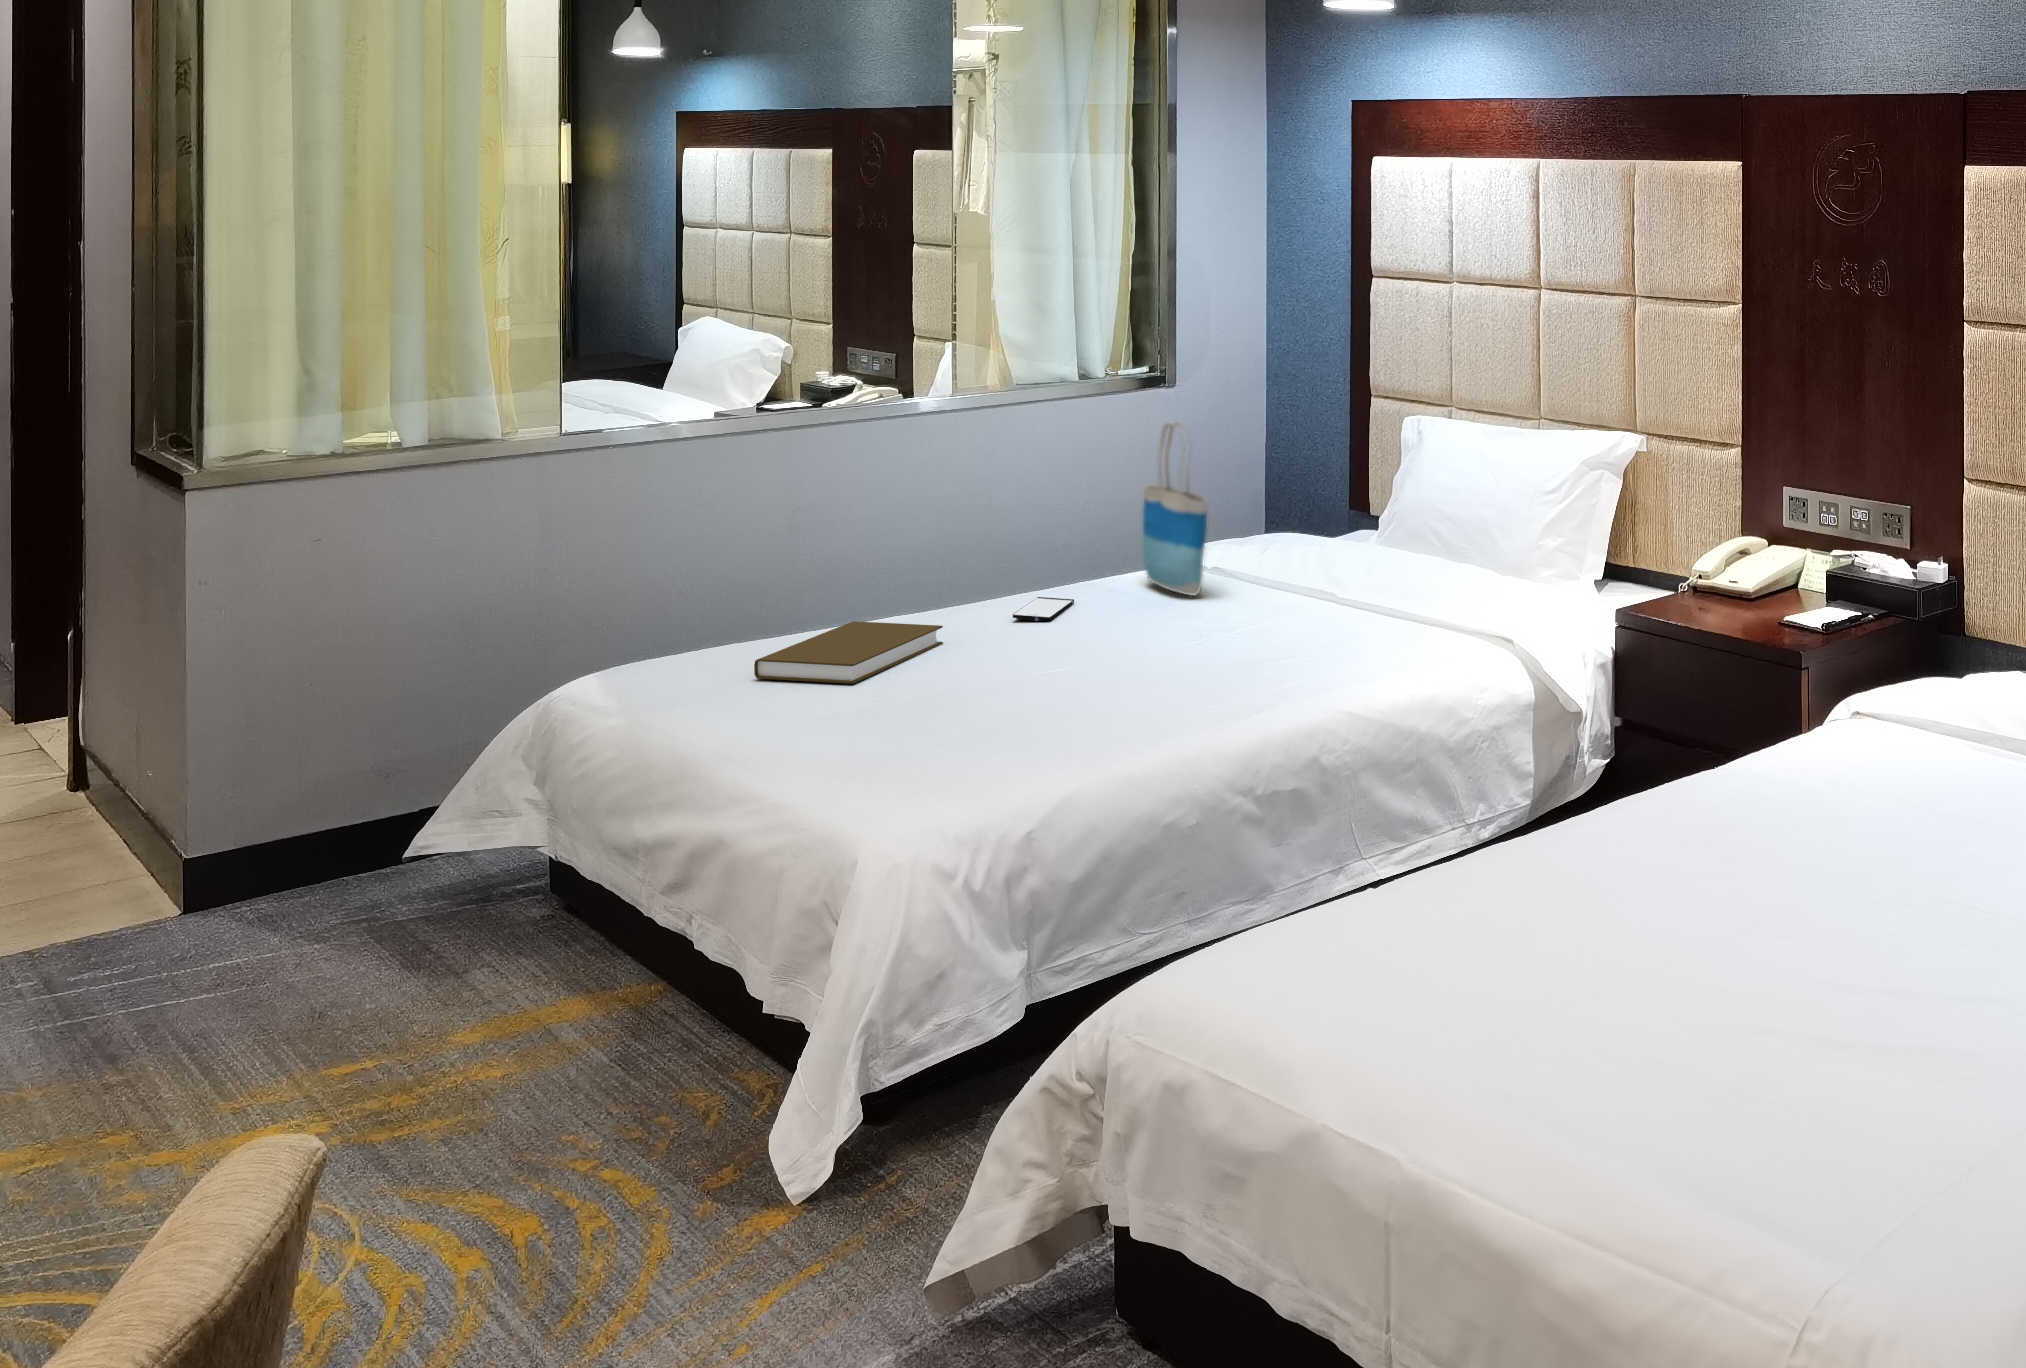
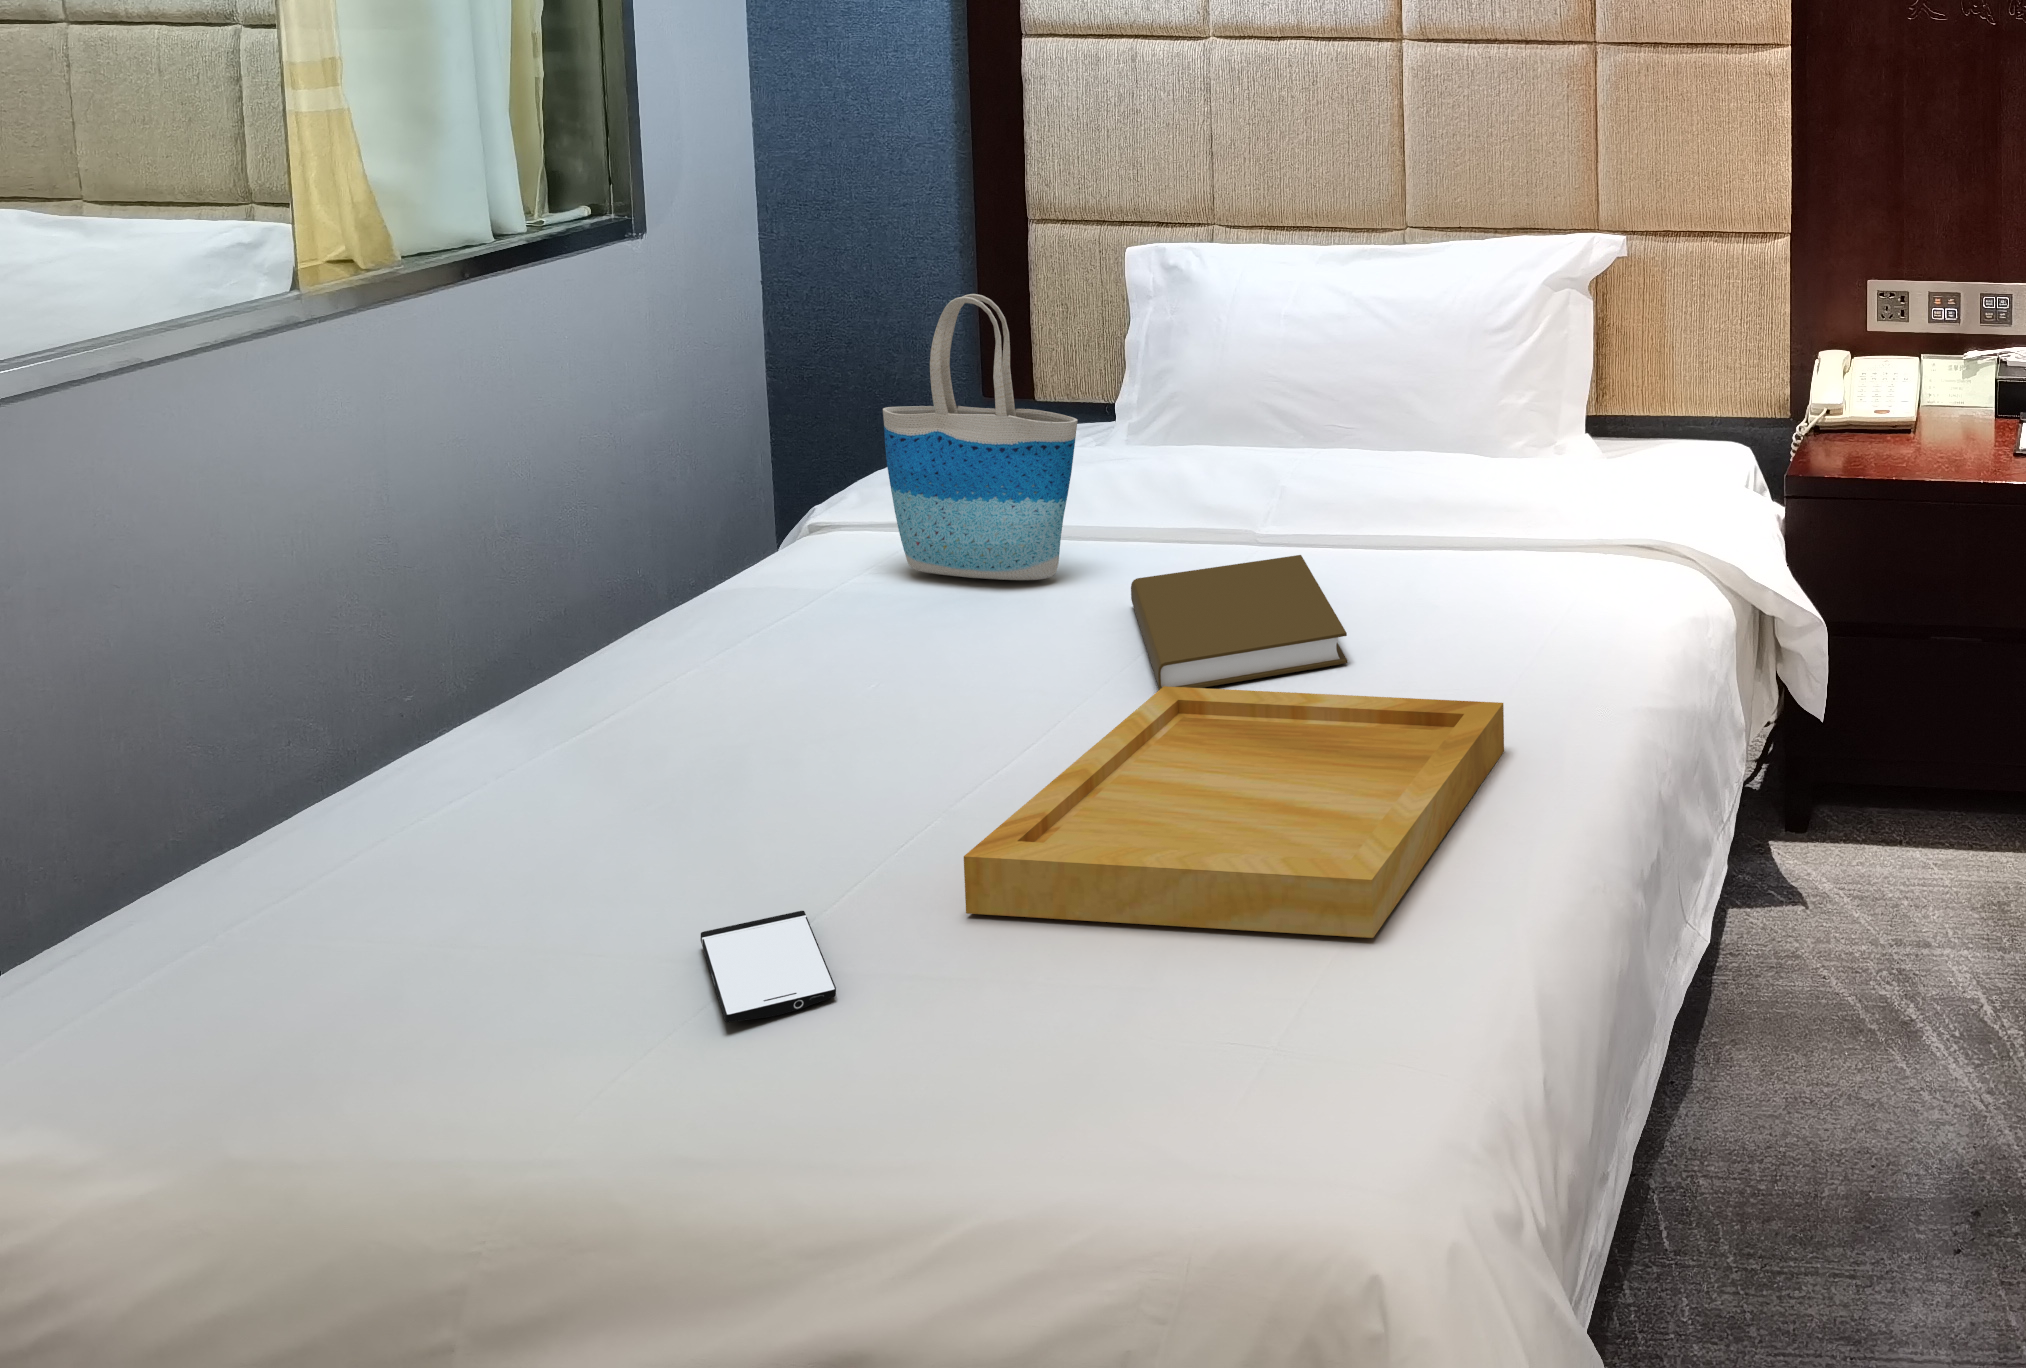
smartphone: present [1013,597,1074,621] -> present [701,911,836,1022]
book: present [754,621,943,684] -> present [1131,555,1347,689]
tray: none [924,640,1222,752] -> present [964,686,1504,938]

